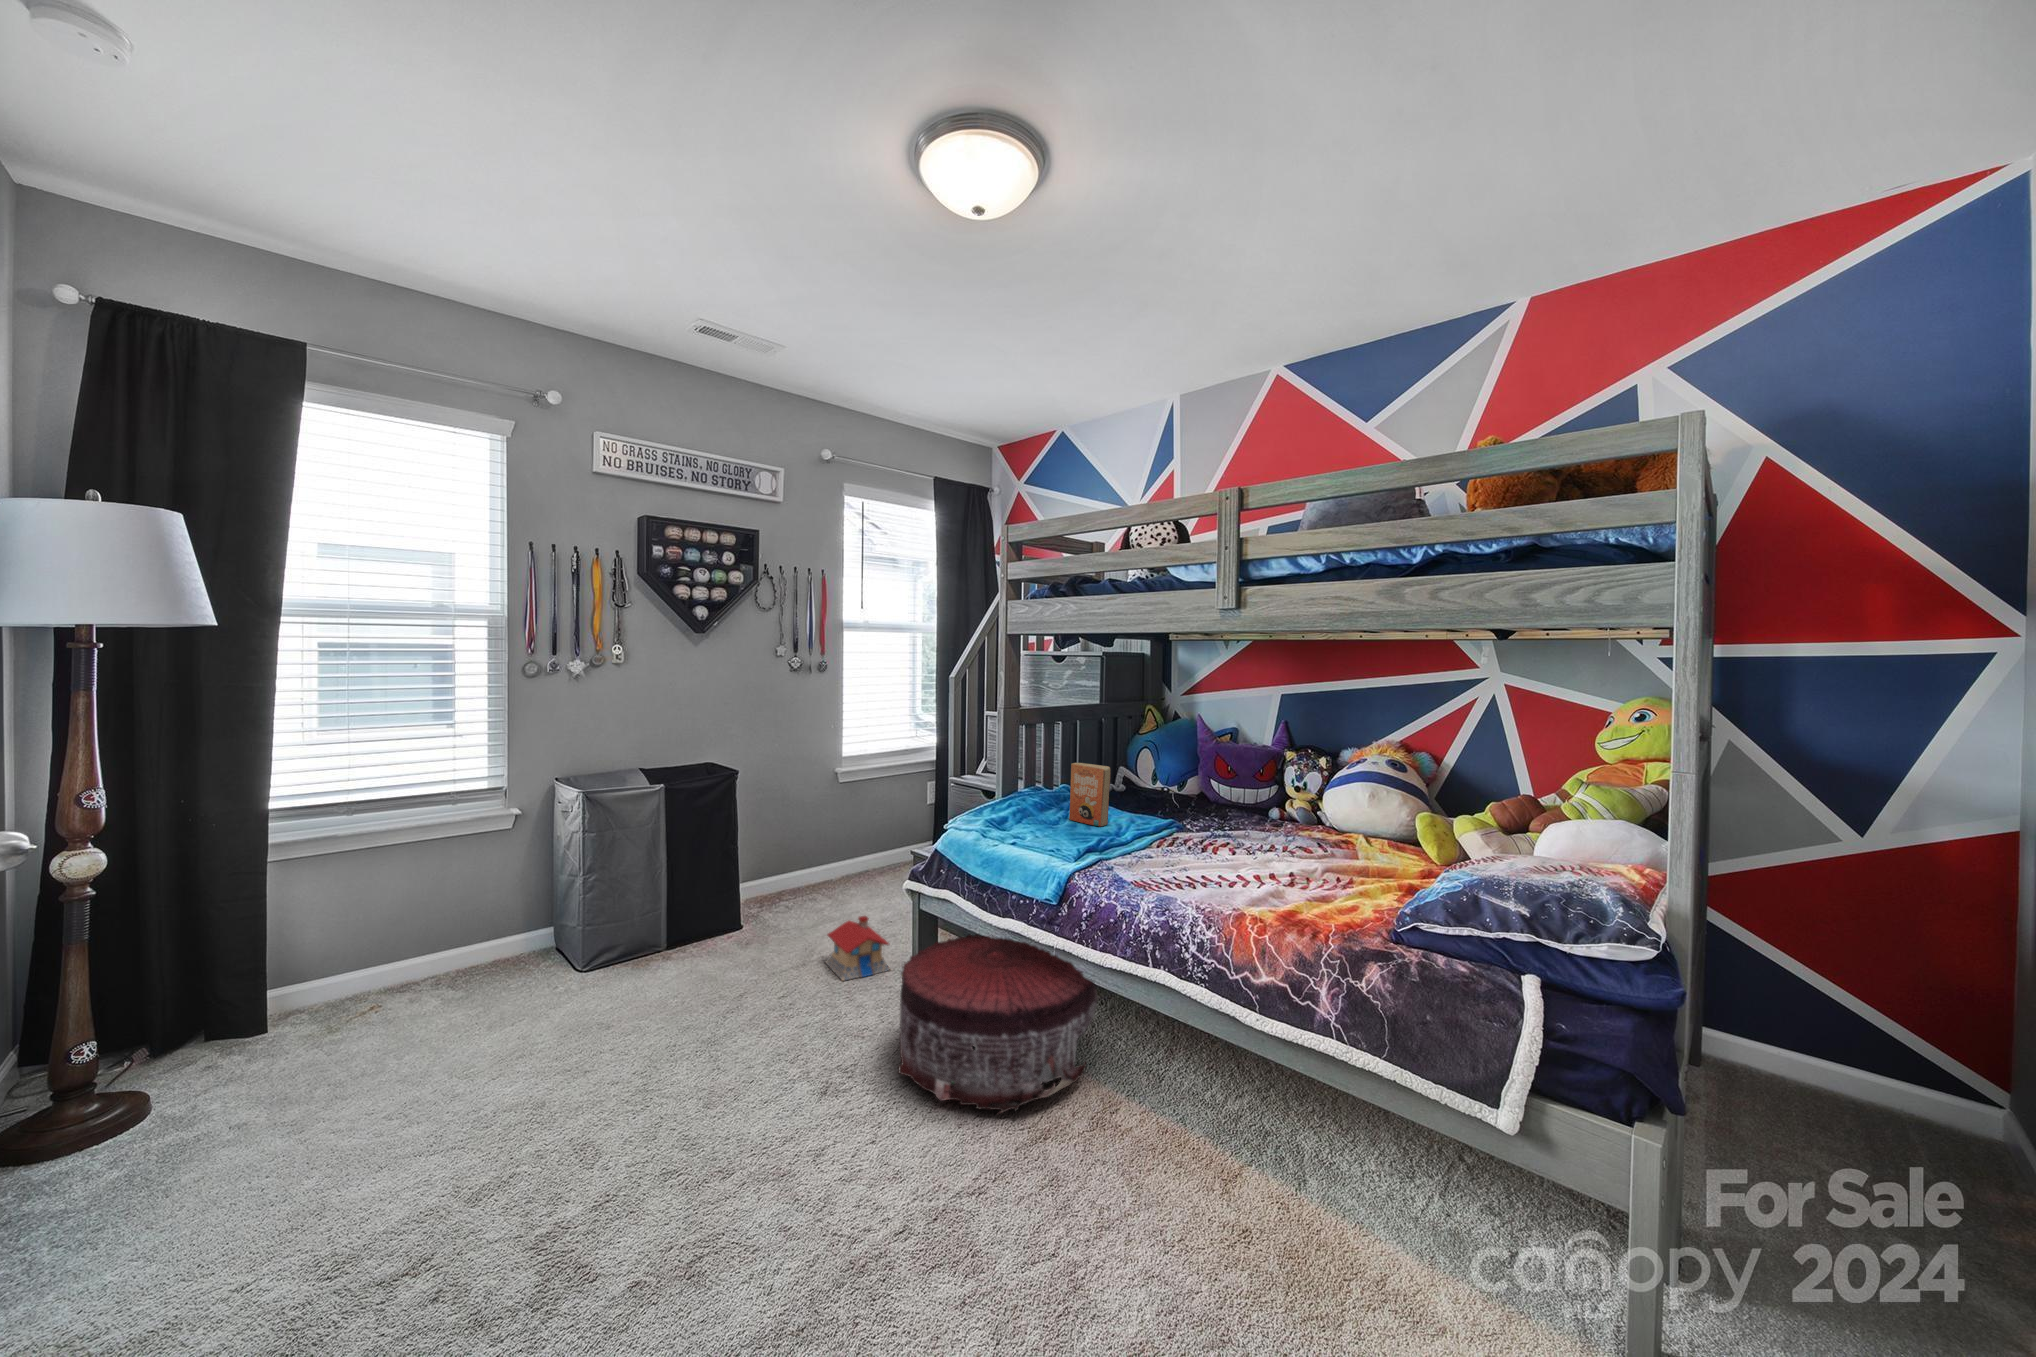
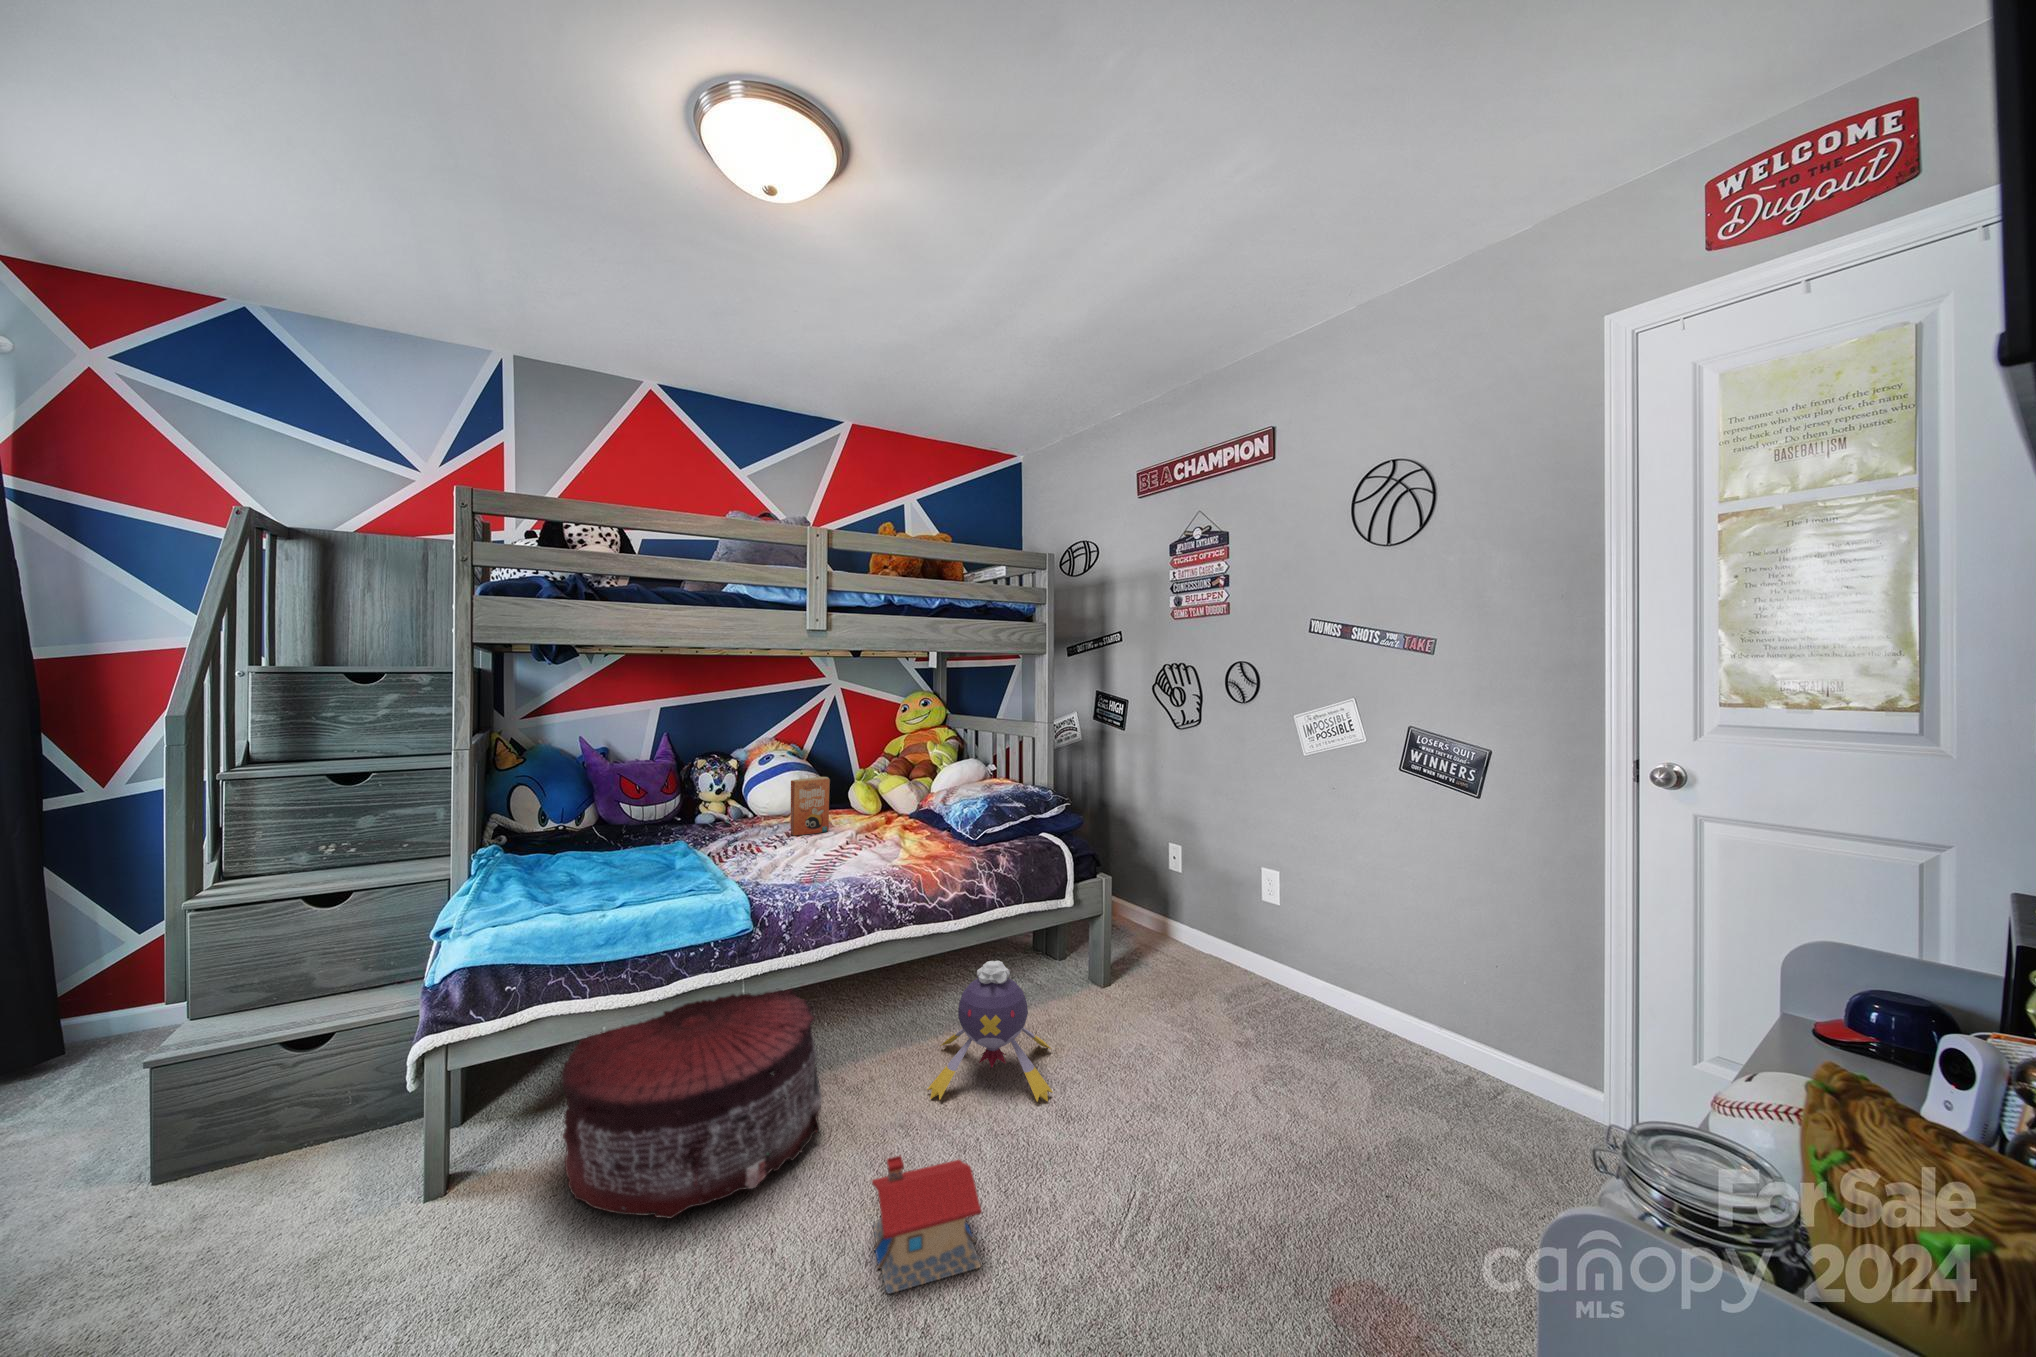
paperback book: present [1069,763,1110,826] -> present [790,777,830,836]
toy house: present [825,916,890,981] -> present [872,1156,982,1293]
plush toy: none [1116,1072,1312,1293] -> present [927,961,1053,1101]

